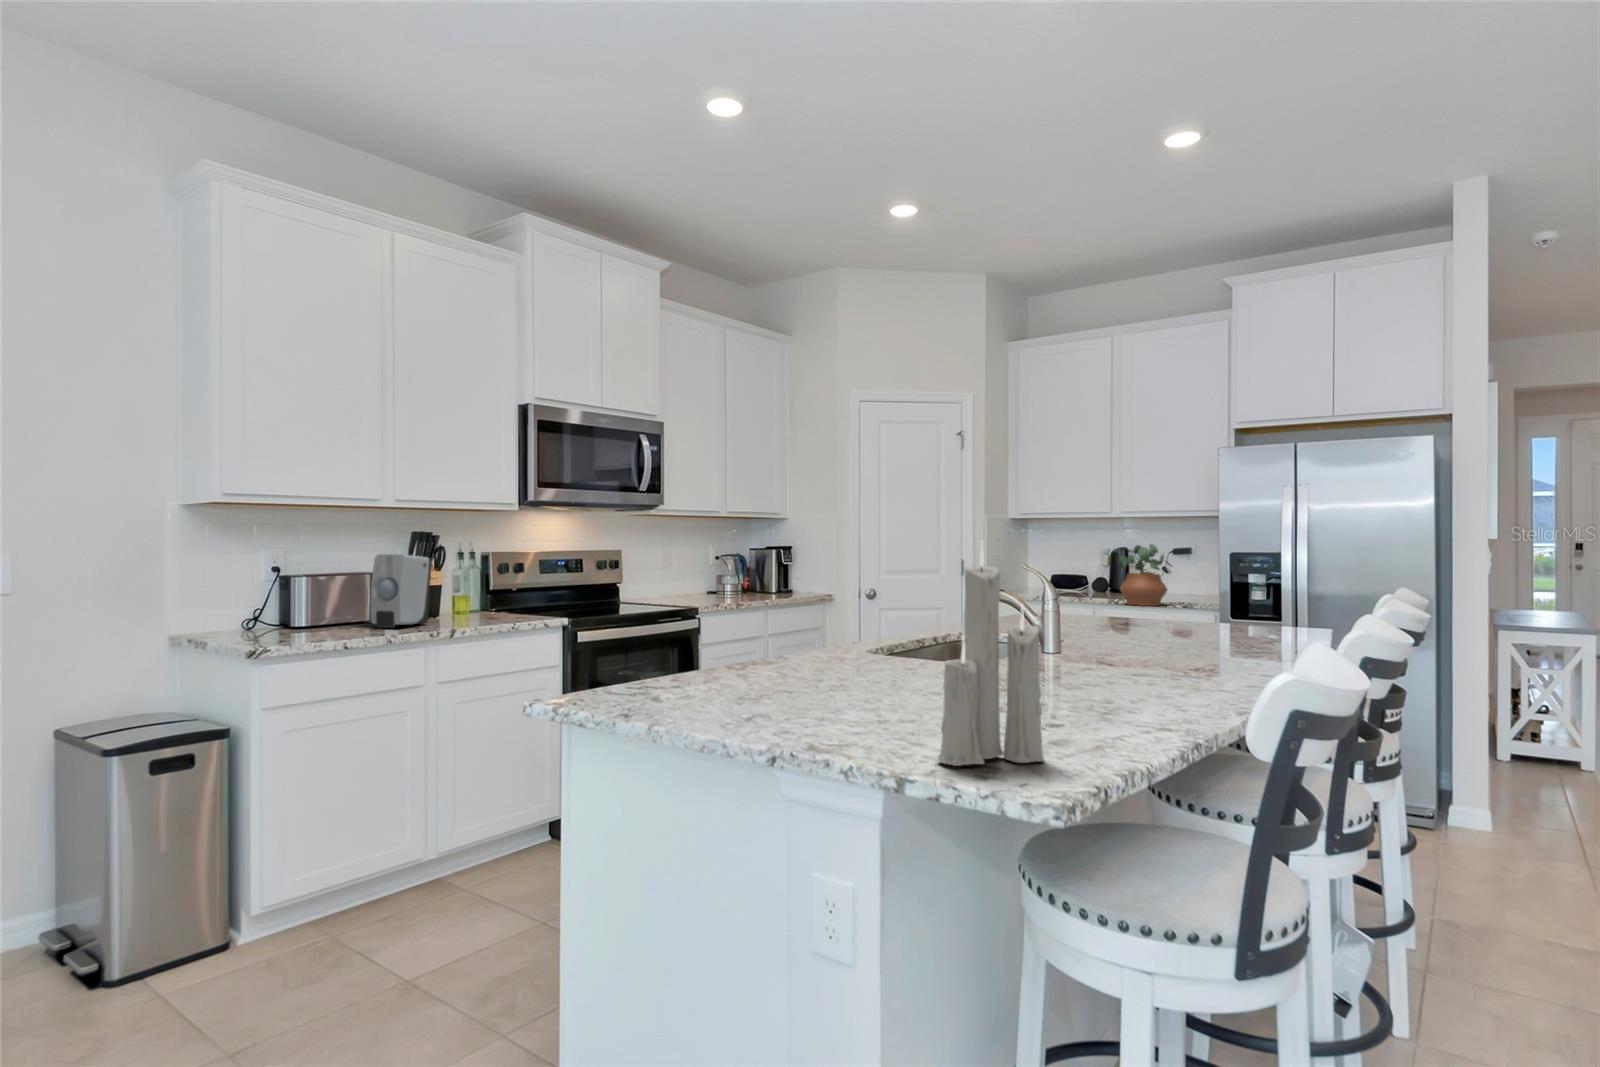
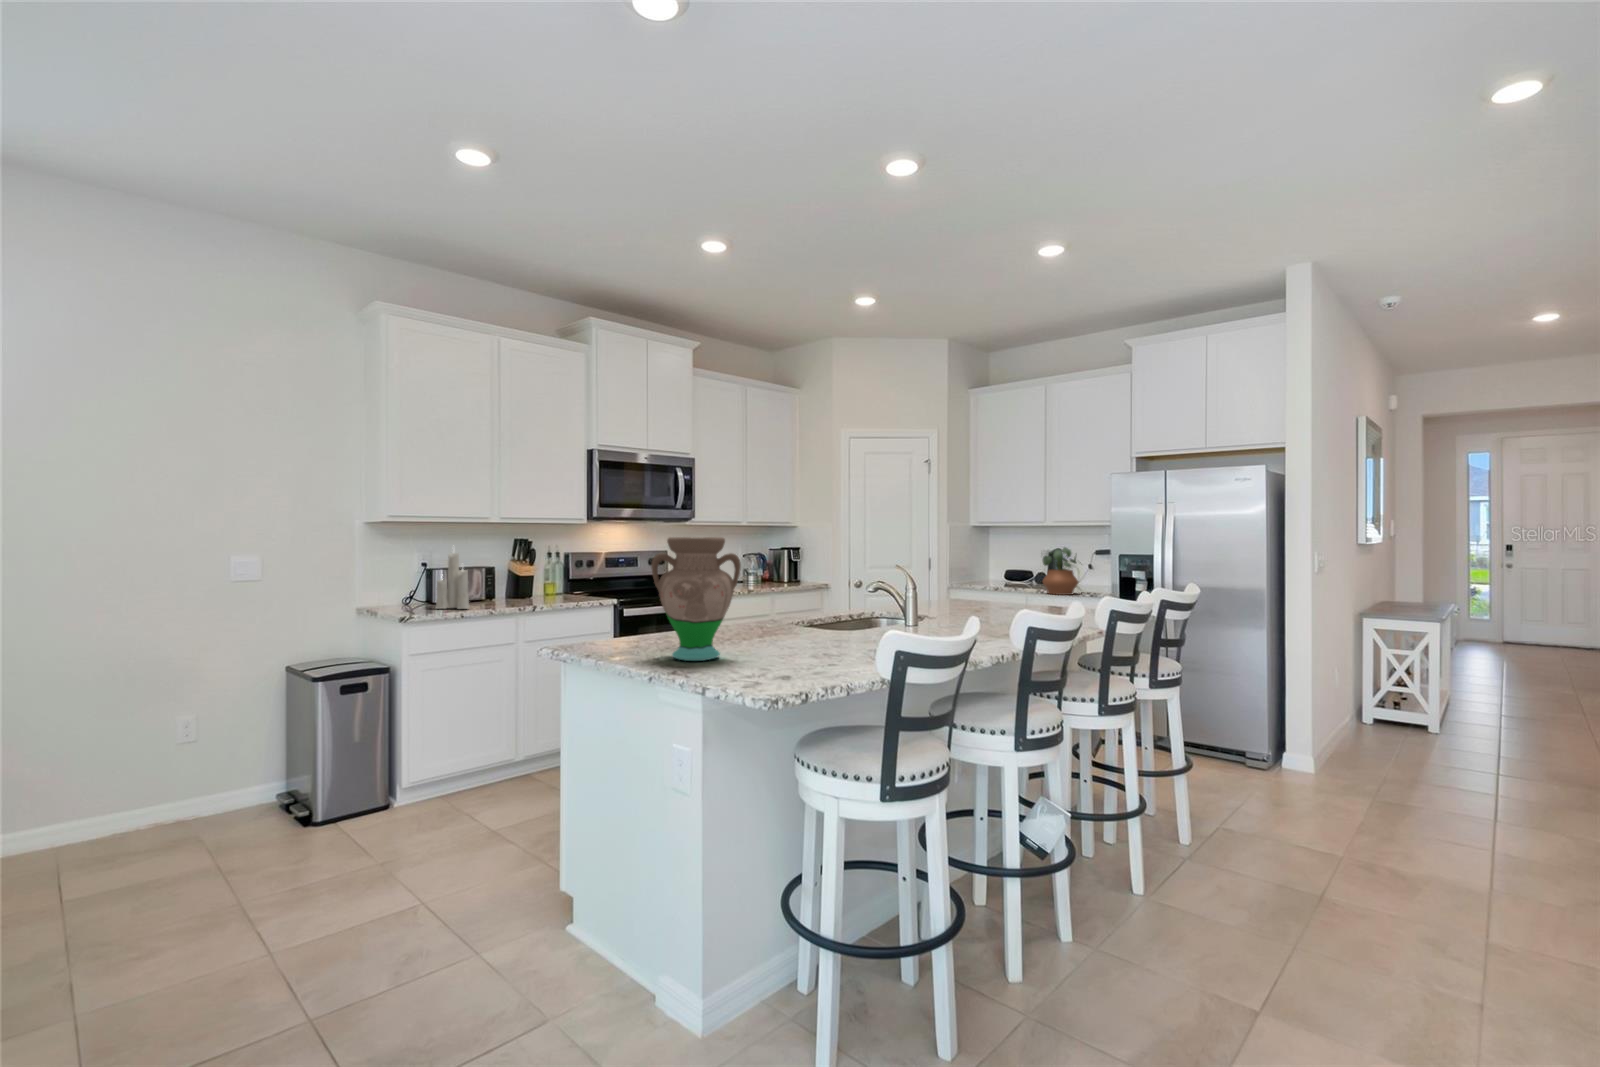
vase: none [738,512,884,723] -> present [651,537,741,661]
candle: present [938,543,1044,766] -> present [436,552,469,609]
soap dispenser: present [370,554,431,628] -> none [483,555,524,605]

